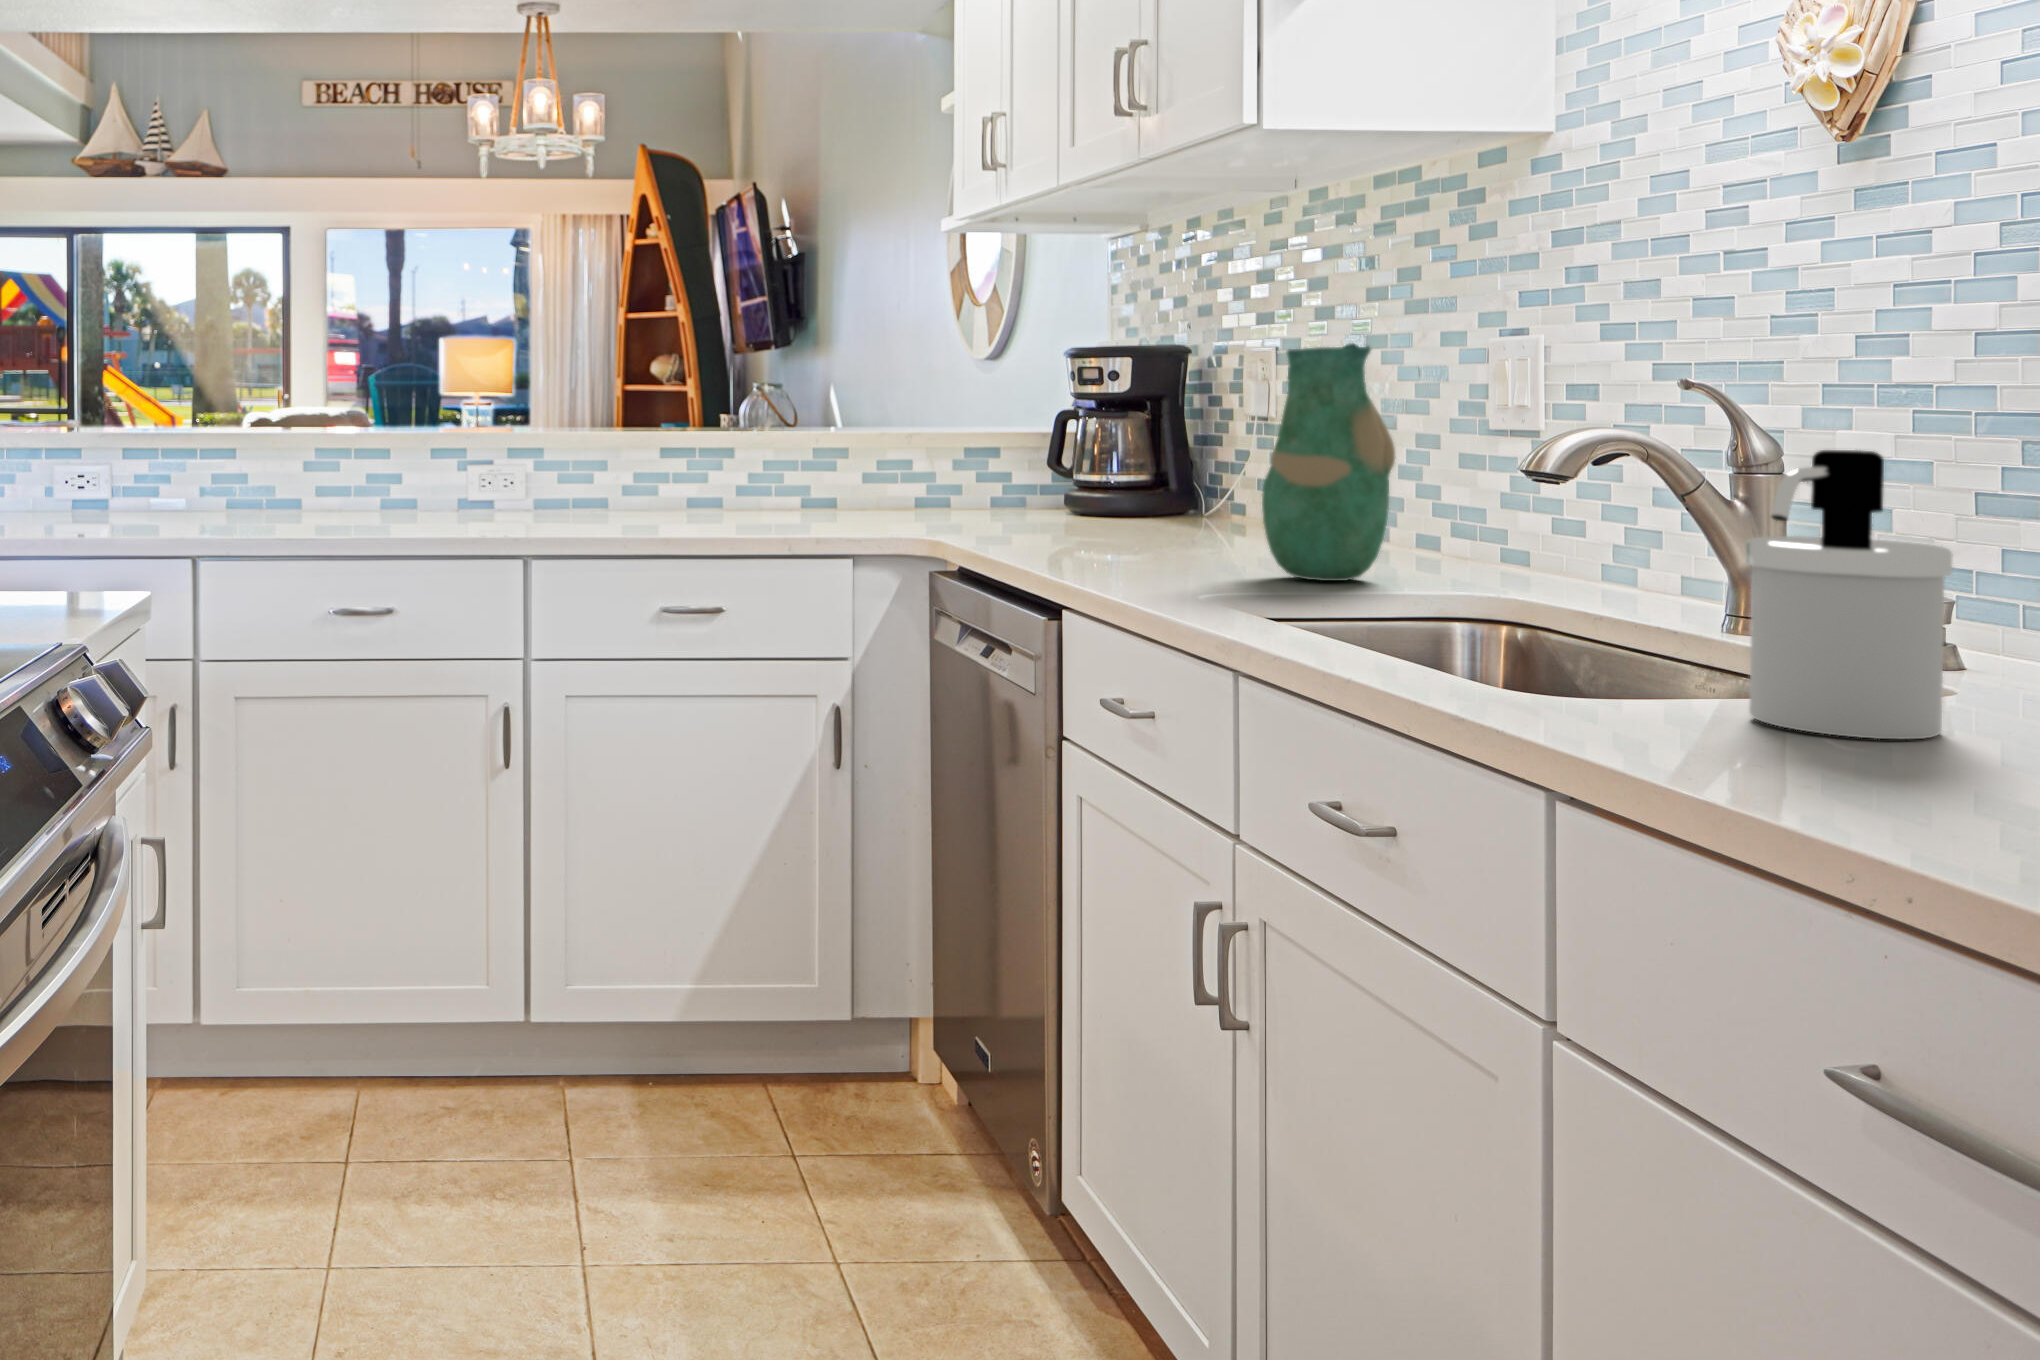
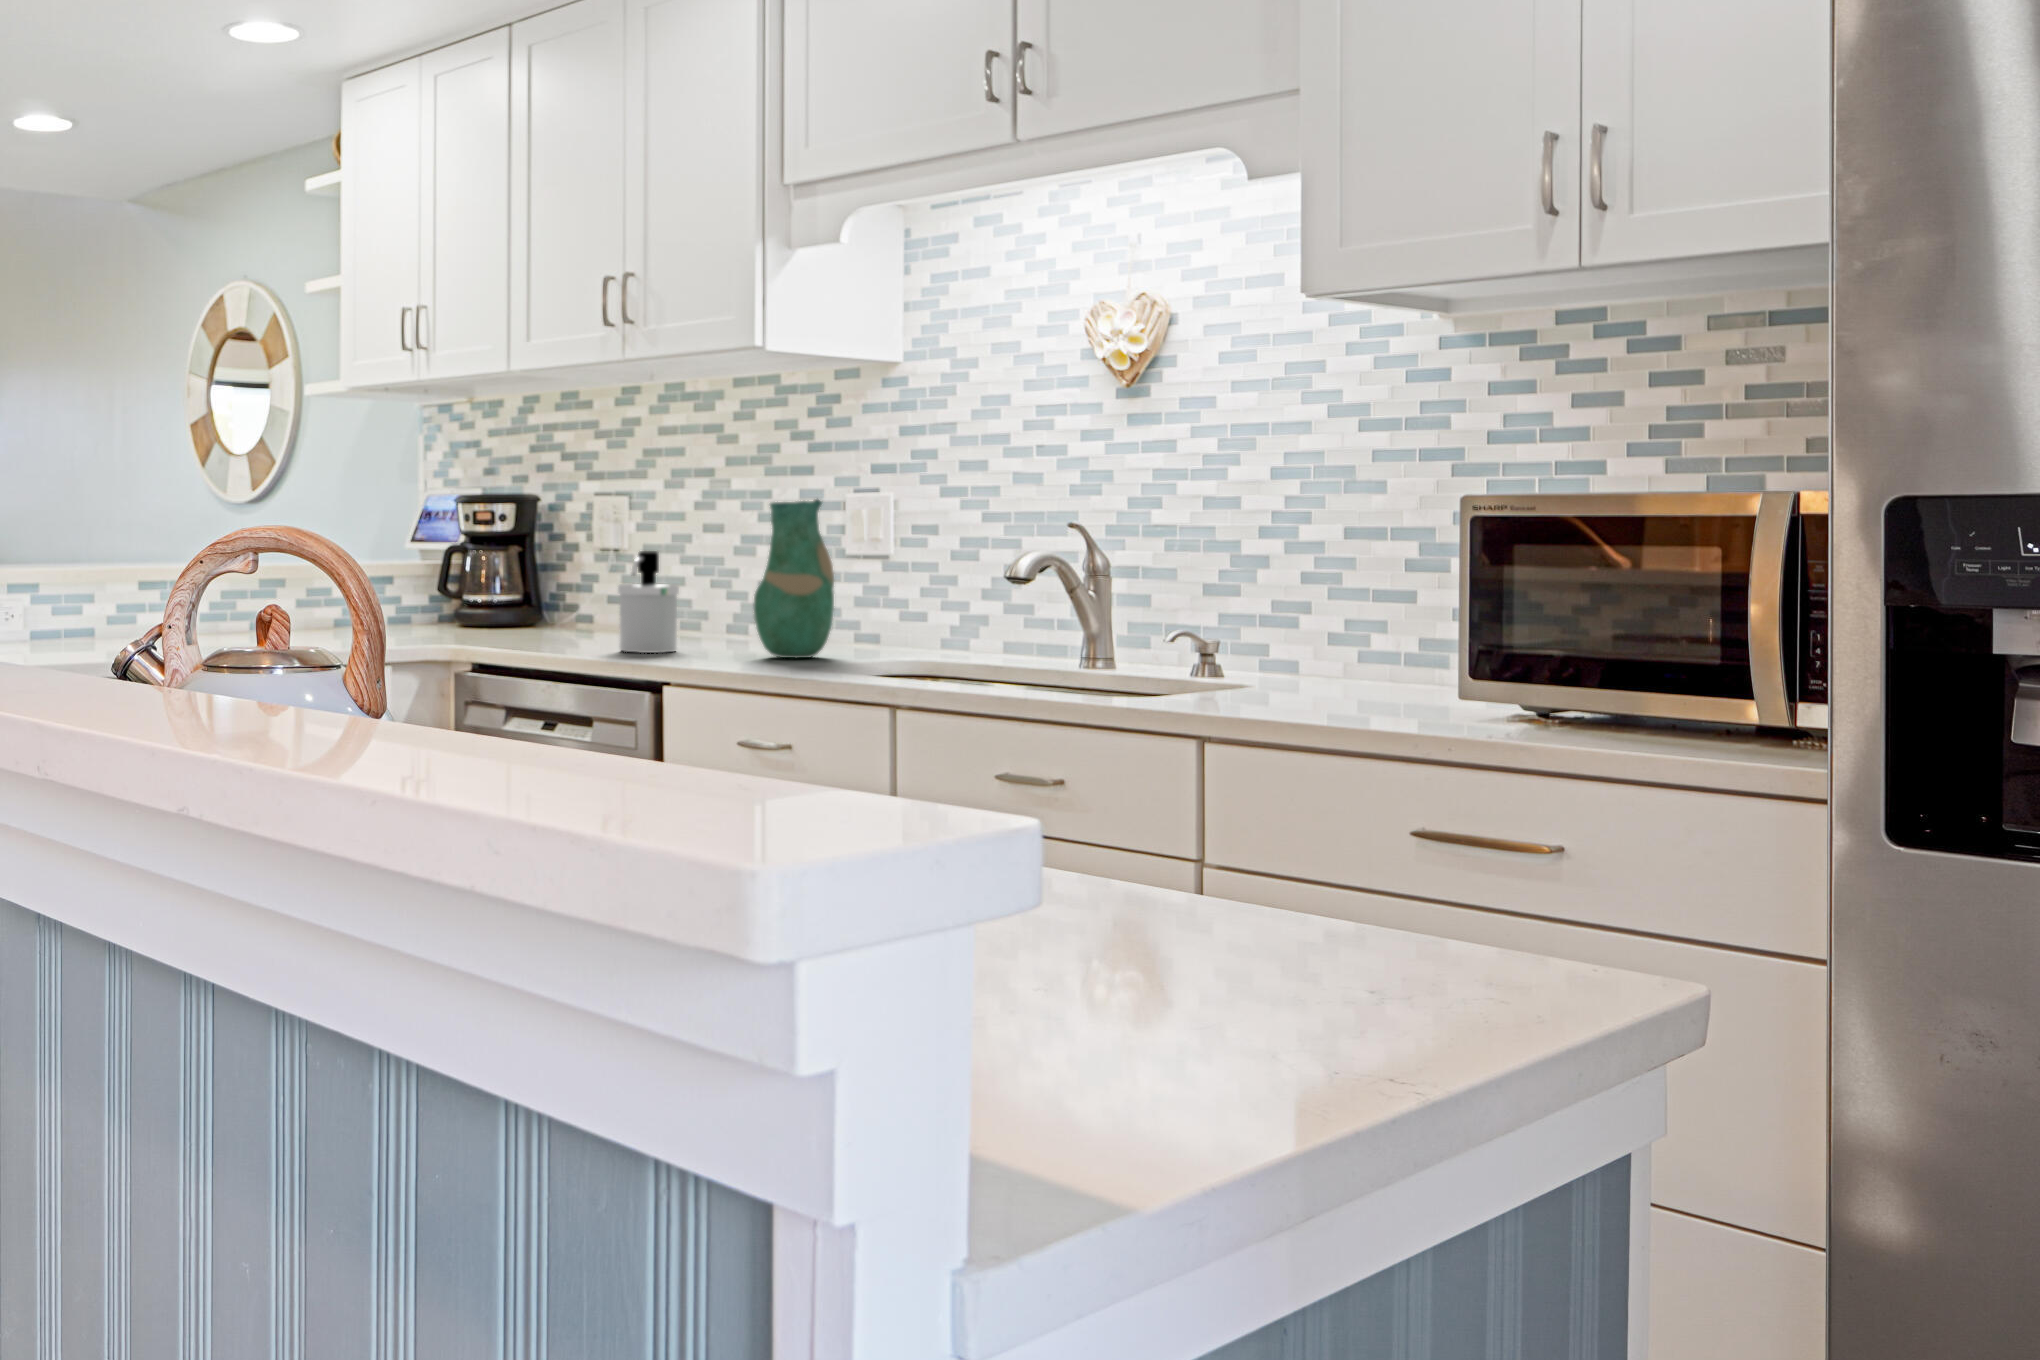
soap dispenser: present [1745,450,1952,739] -> present [618,551,679,653]

